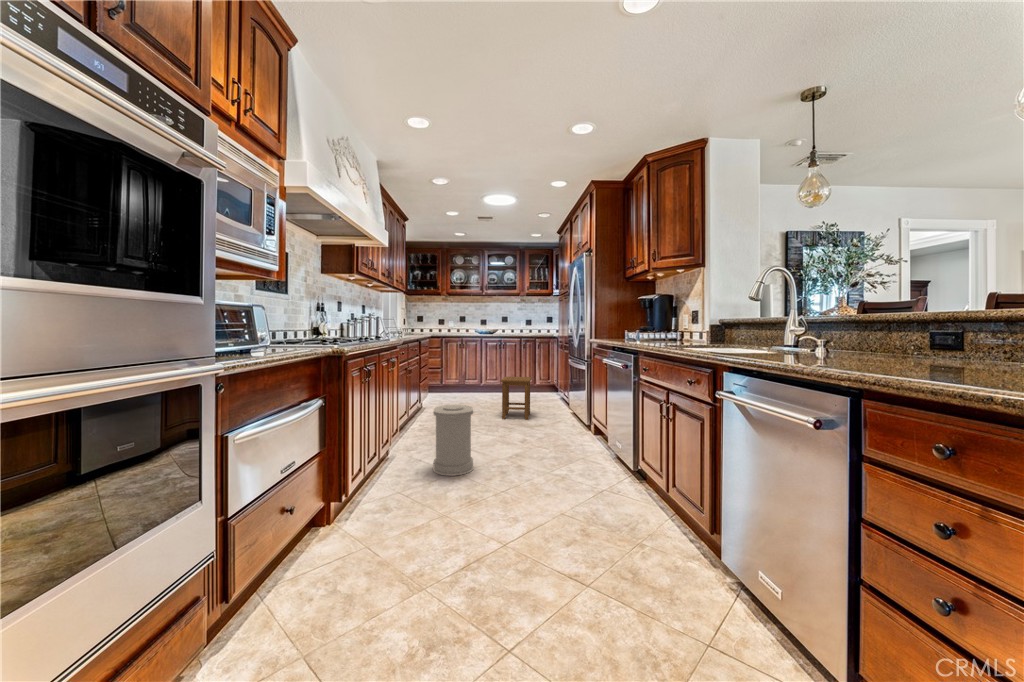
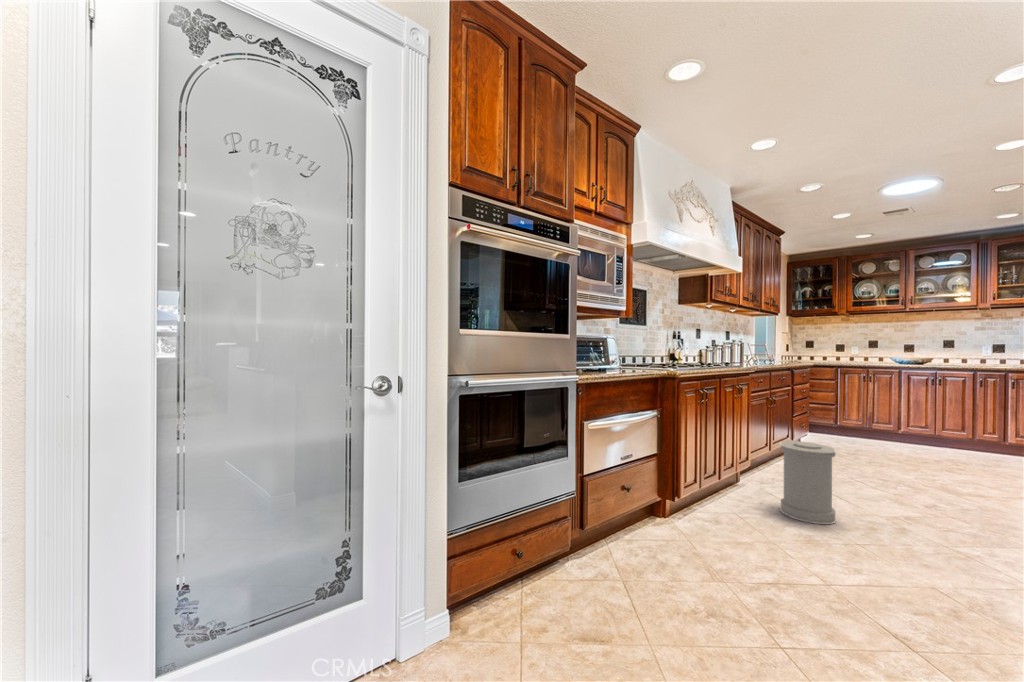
stool: present [501,377,531,420] -> none [918,425,988,495]

